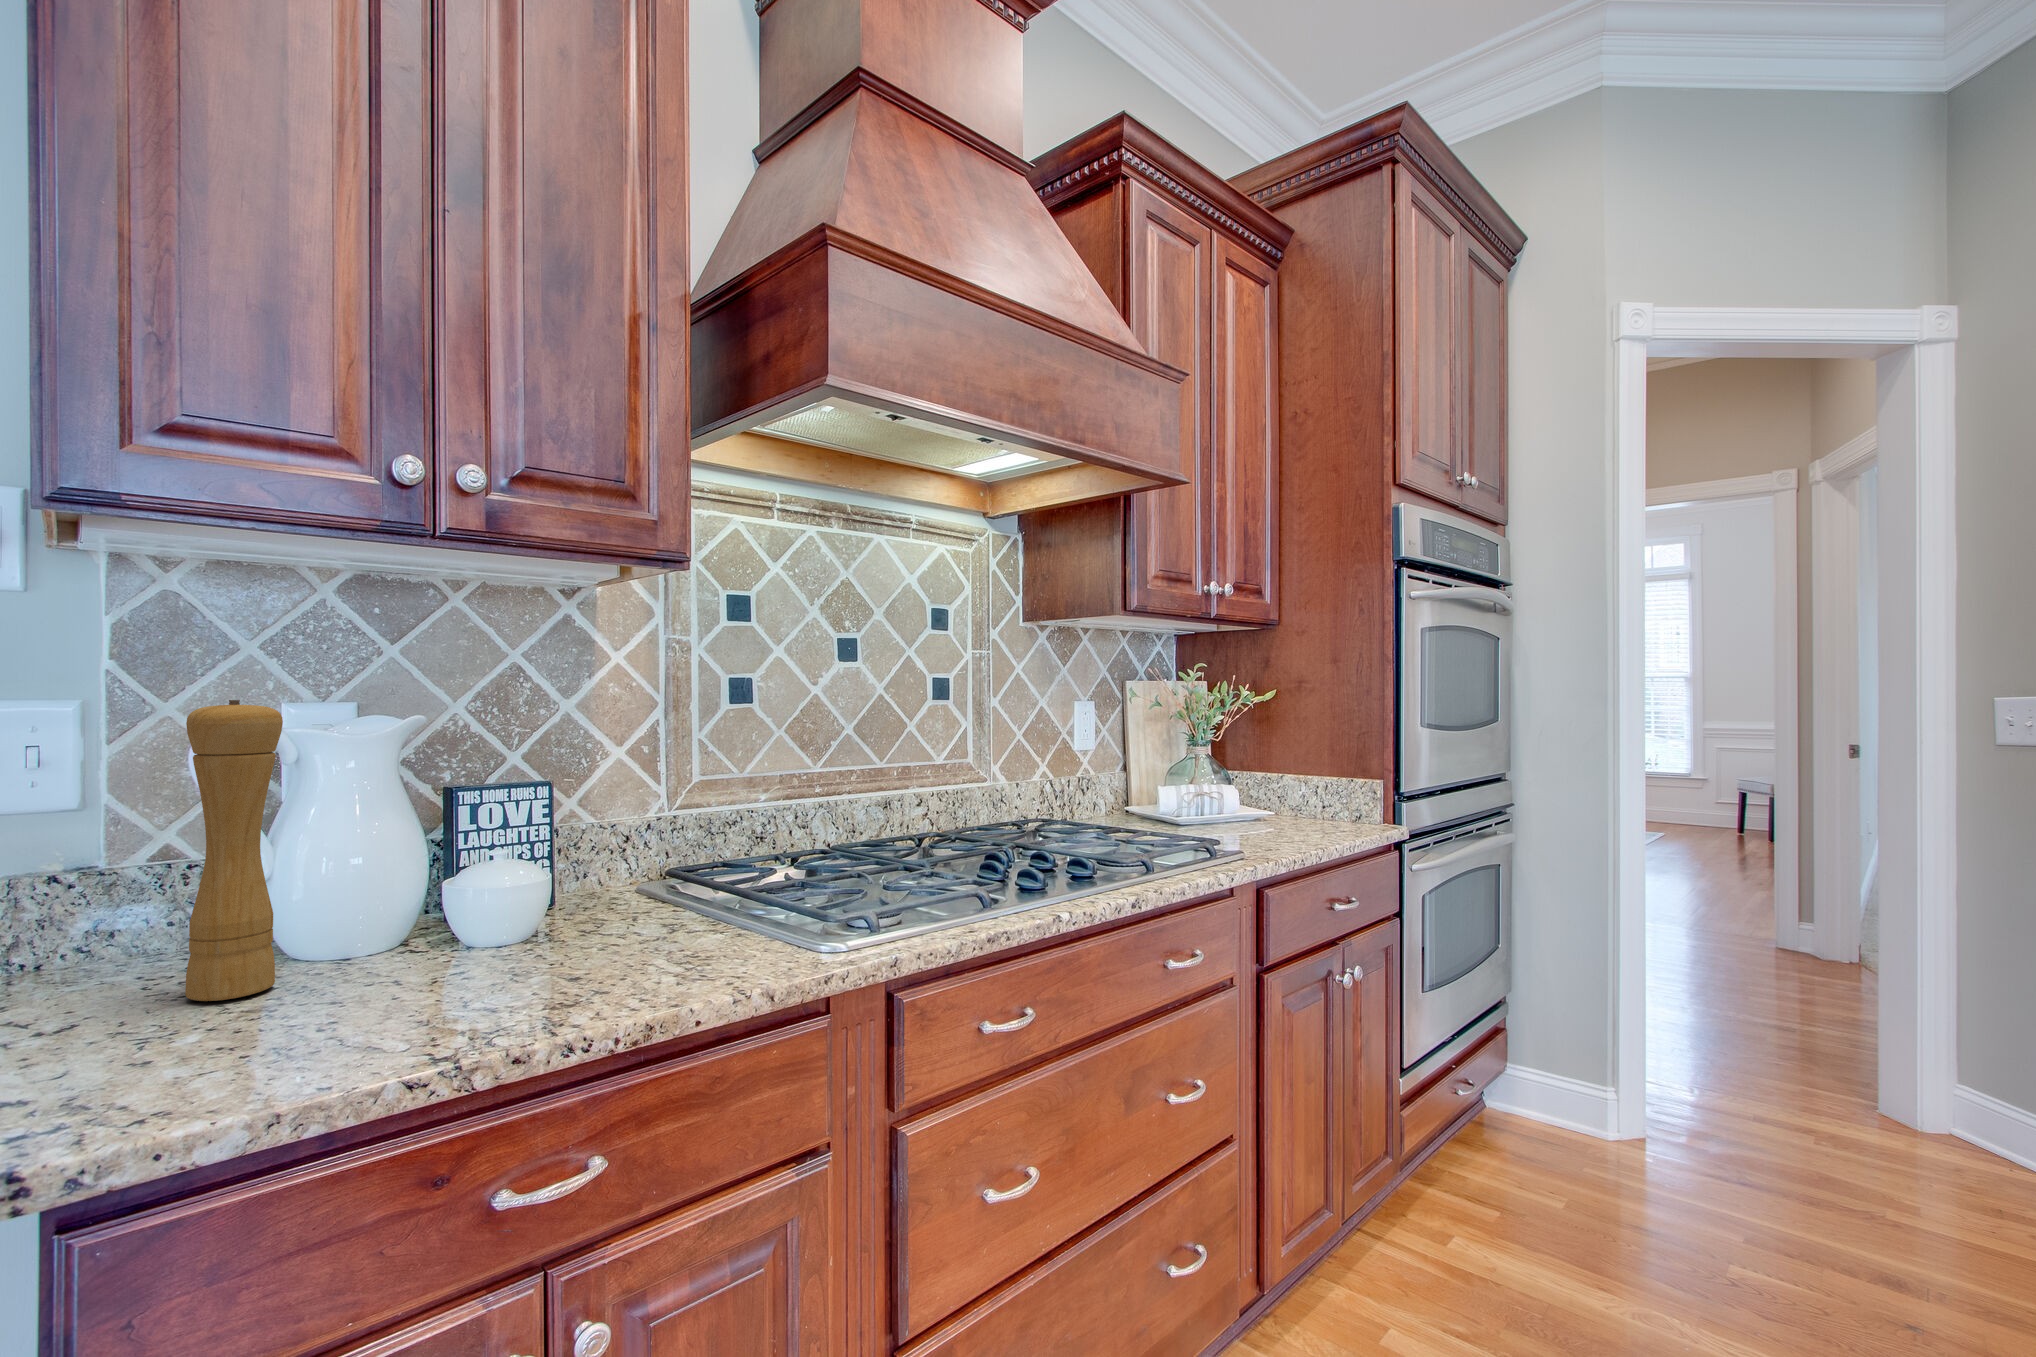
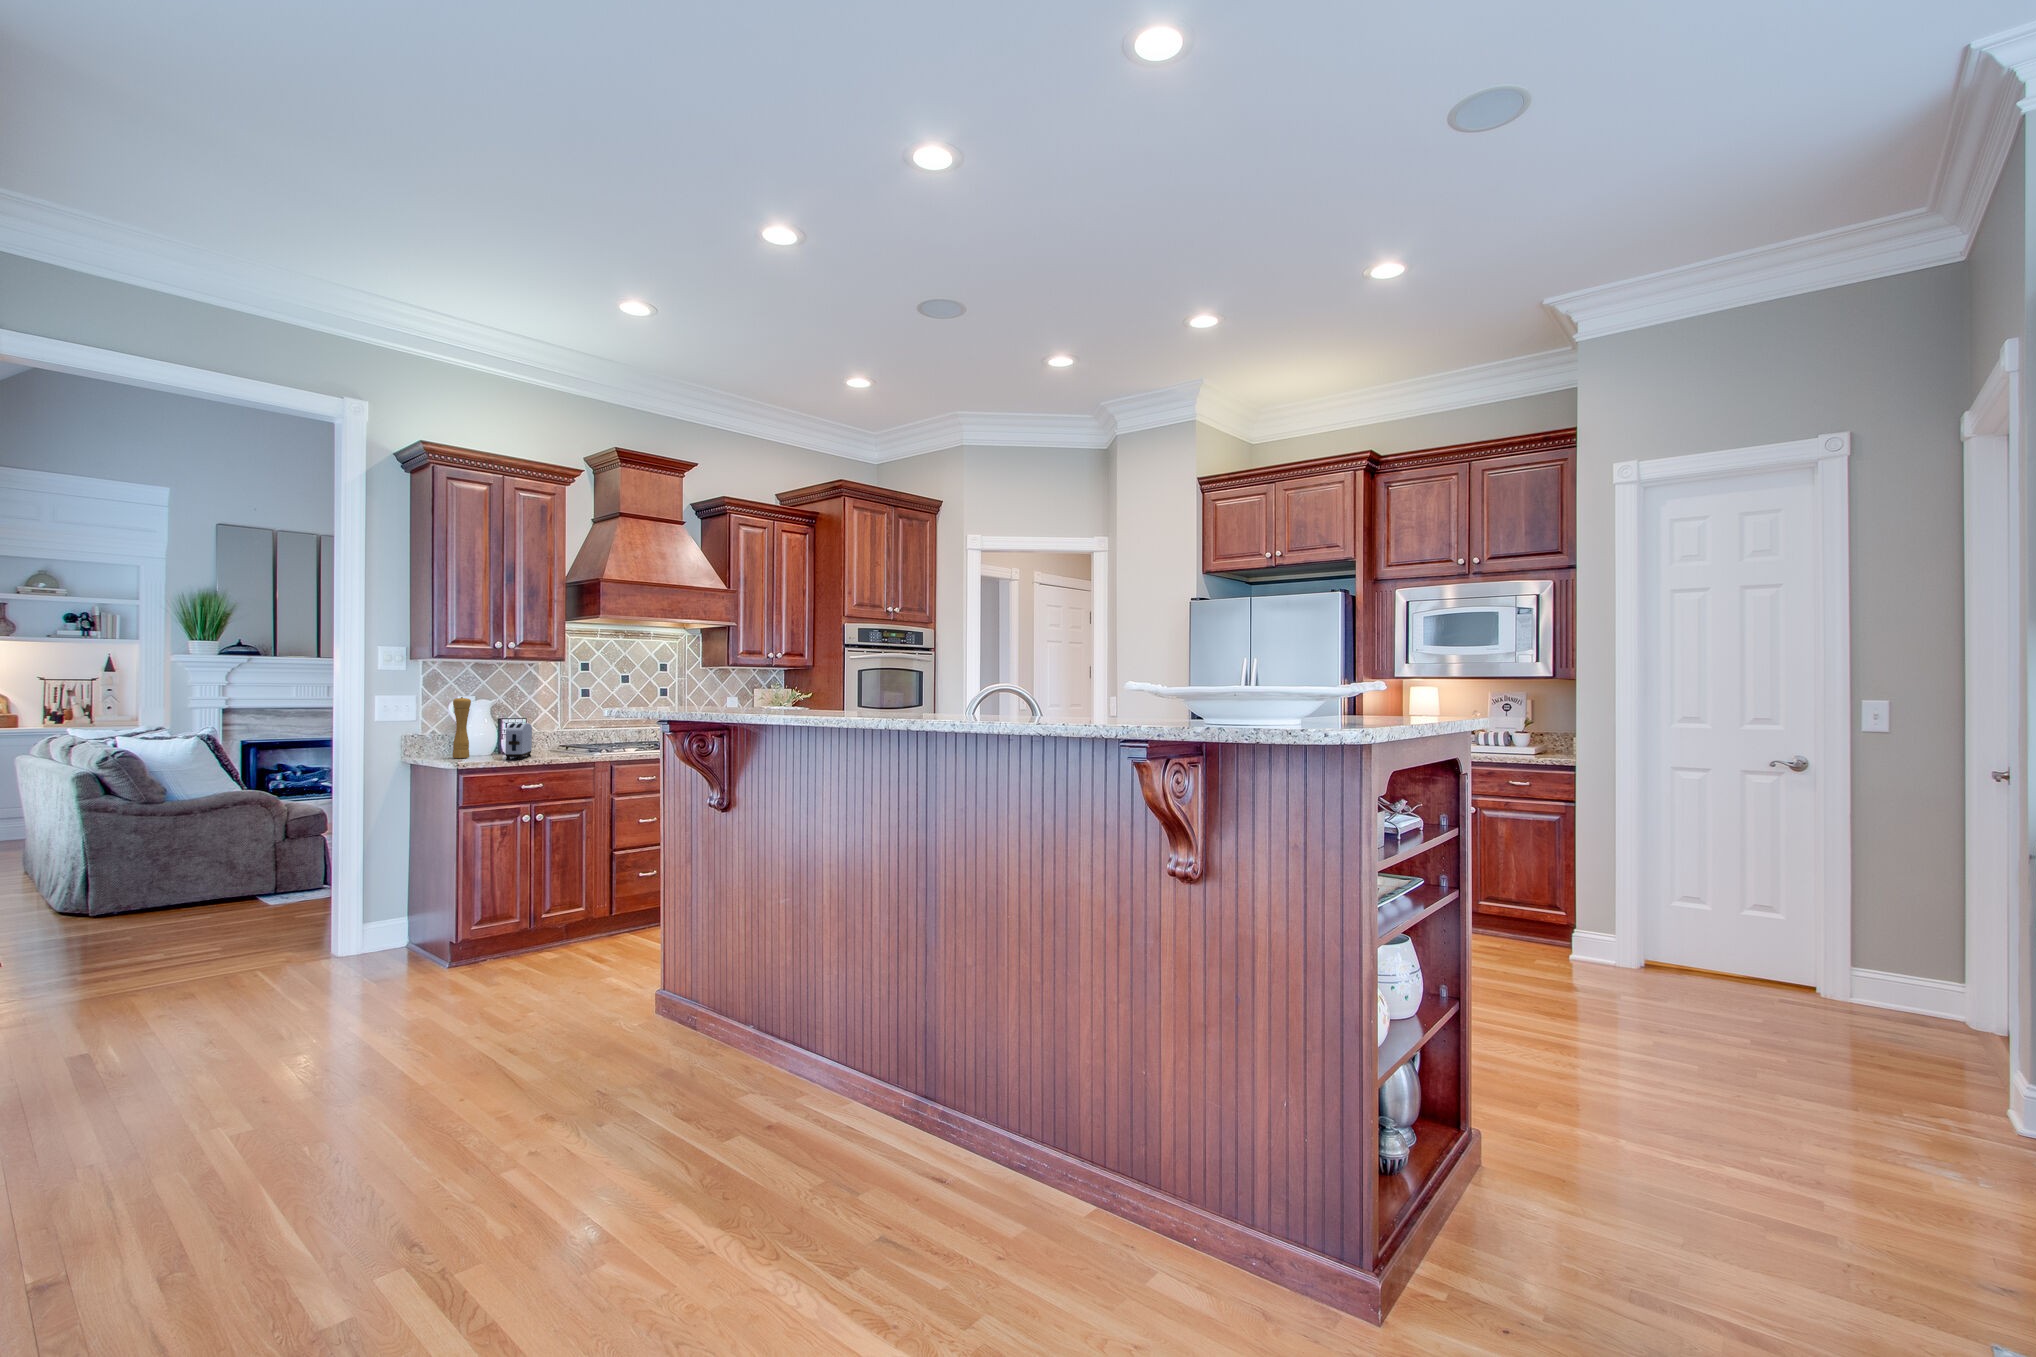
toaster: none [424,818,567,1026] -> present [505,723,532,760]

